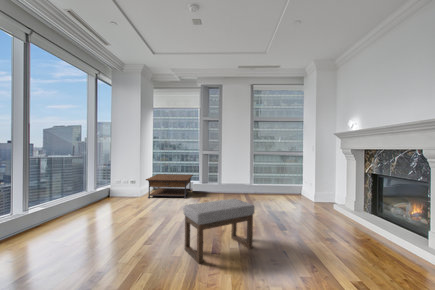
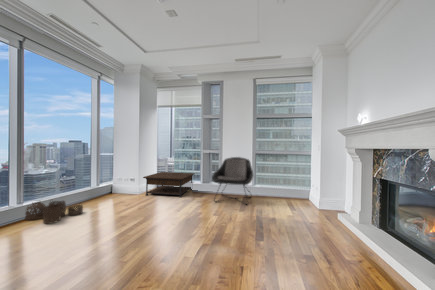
lounge chair: none [219,158,257,203] -> present [212,157,253,204]
ottoman: present [183,199,255,264] -> none [121,204,204,281]
woven basket: none [40,204,99,228] -> present [25,201,83,224]

